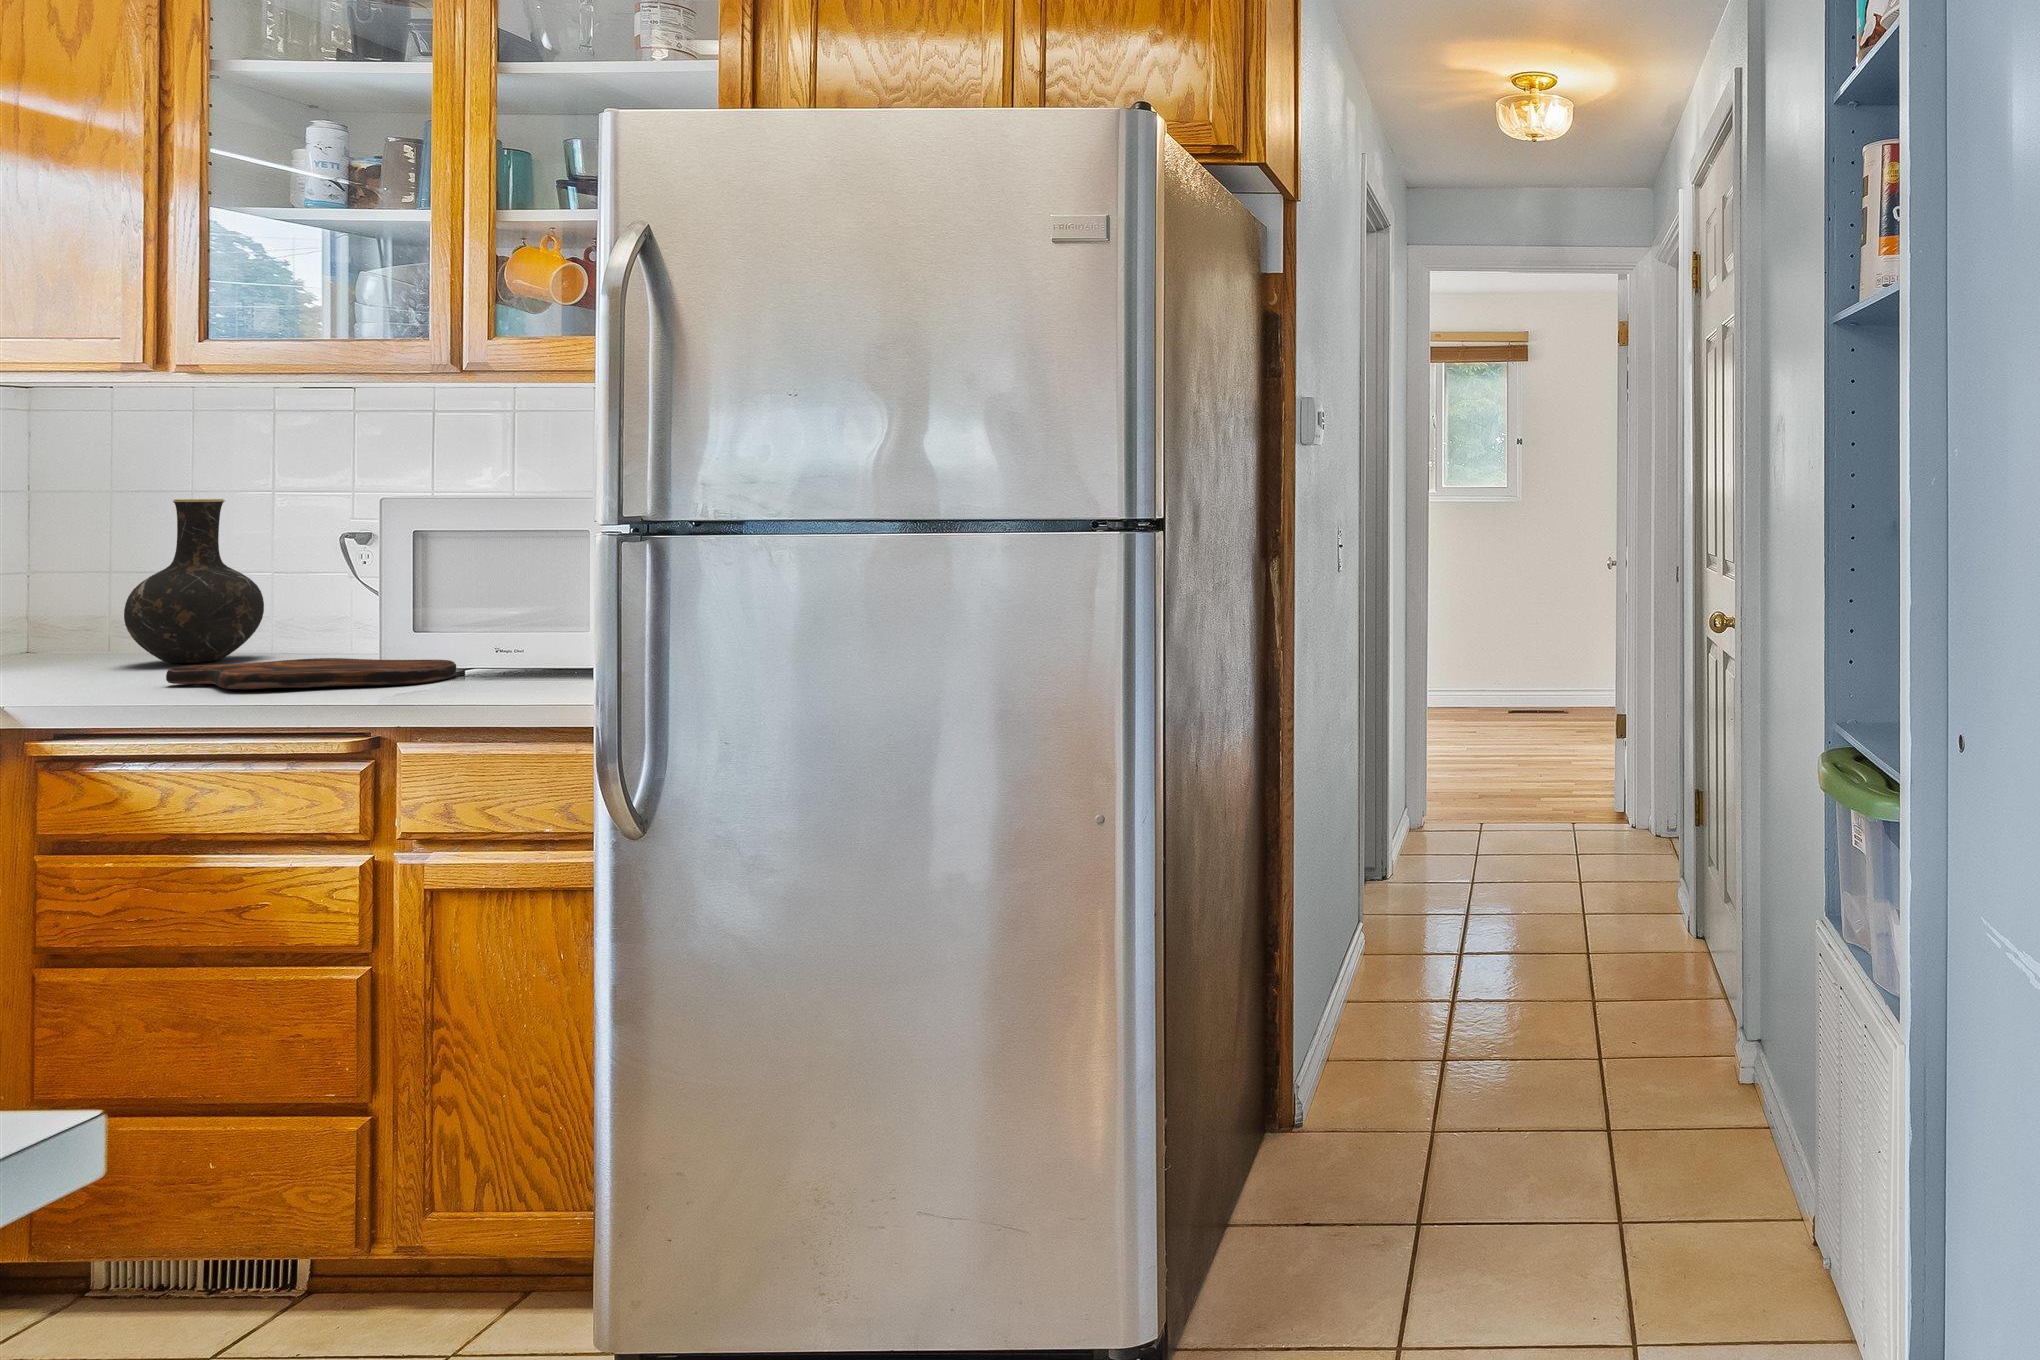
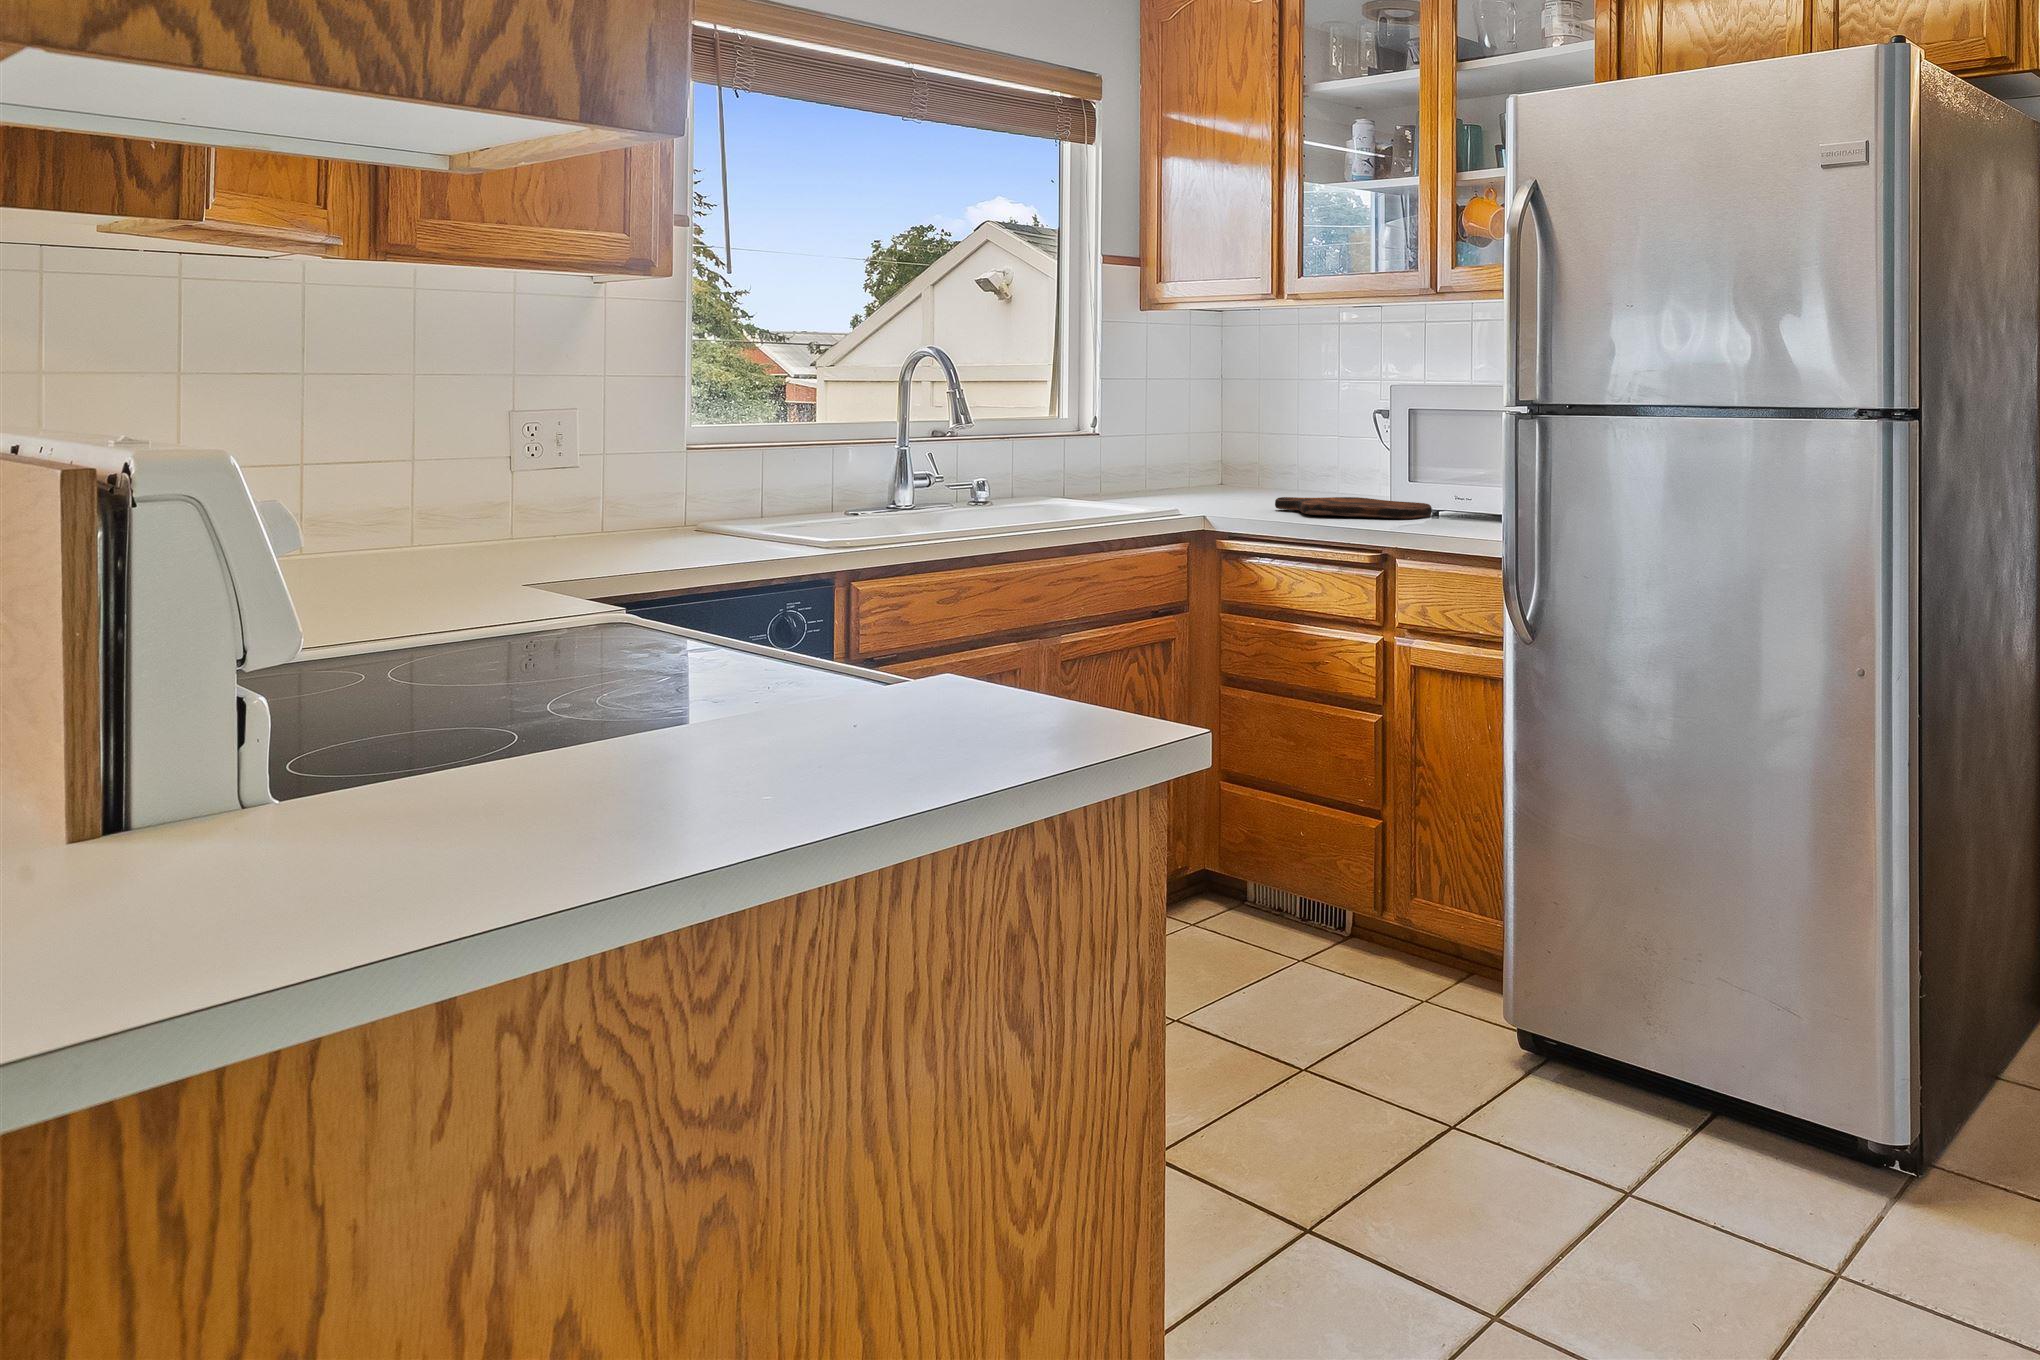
vase: present [124,499,264,663] -> none [1256,383,1328,497]

